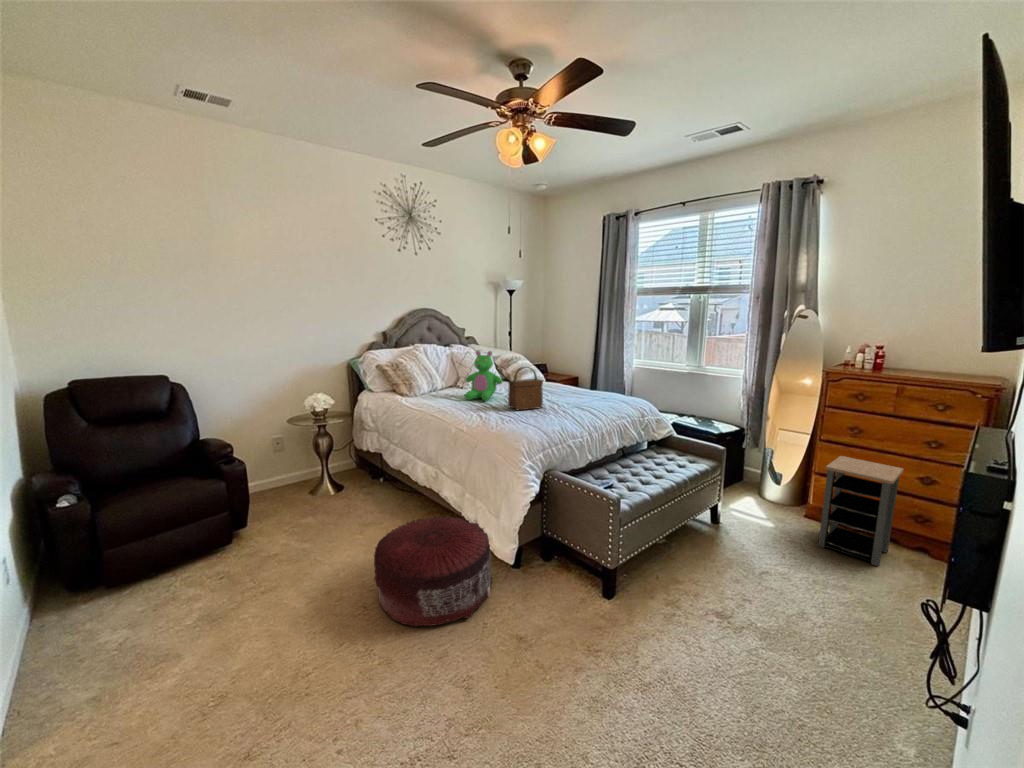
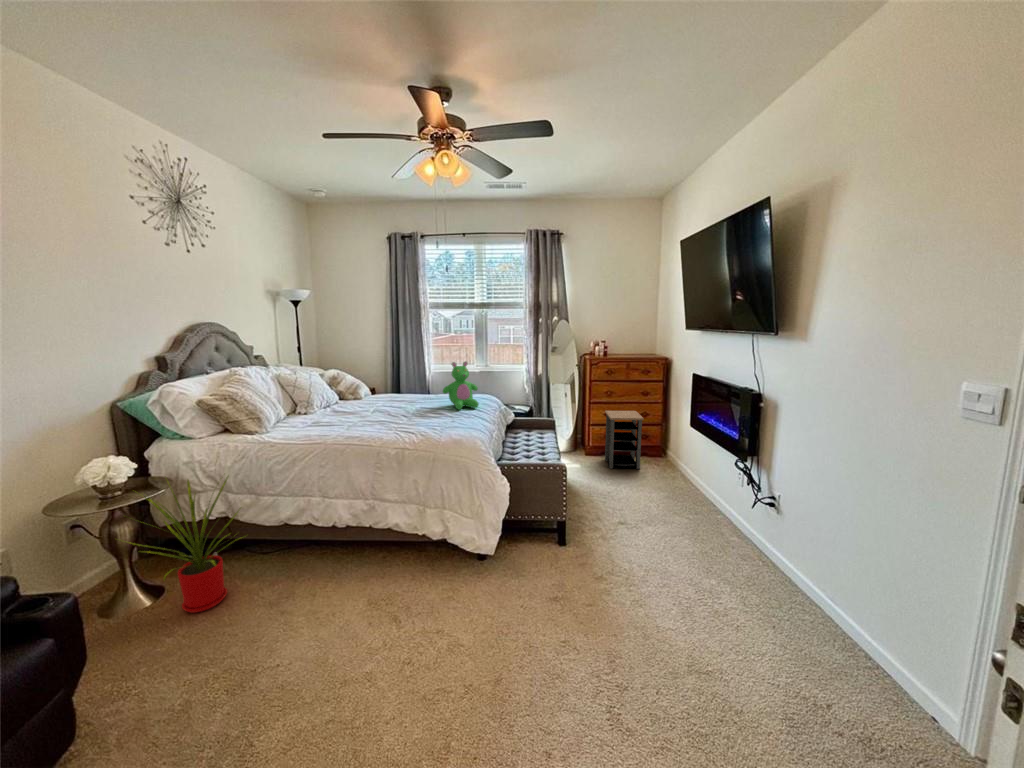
teddy bear: present [465,351,502,401] -> present [443,361,479,410]
handbag: present [508,367,543,410] -> none [407,379,436,422]
house plant: none [303,412,379,511] -> present [125,477,239,613]
pouf: present [374,515,492,627] -> none [384,535,508,662]

